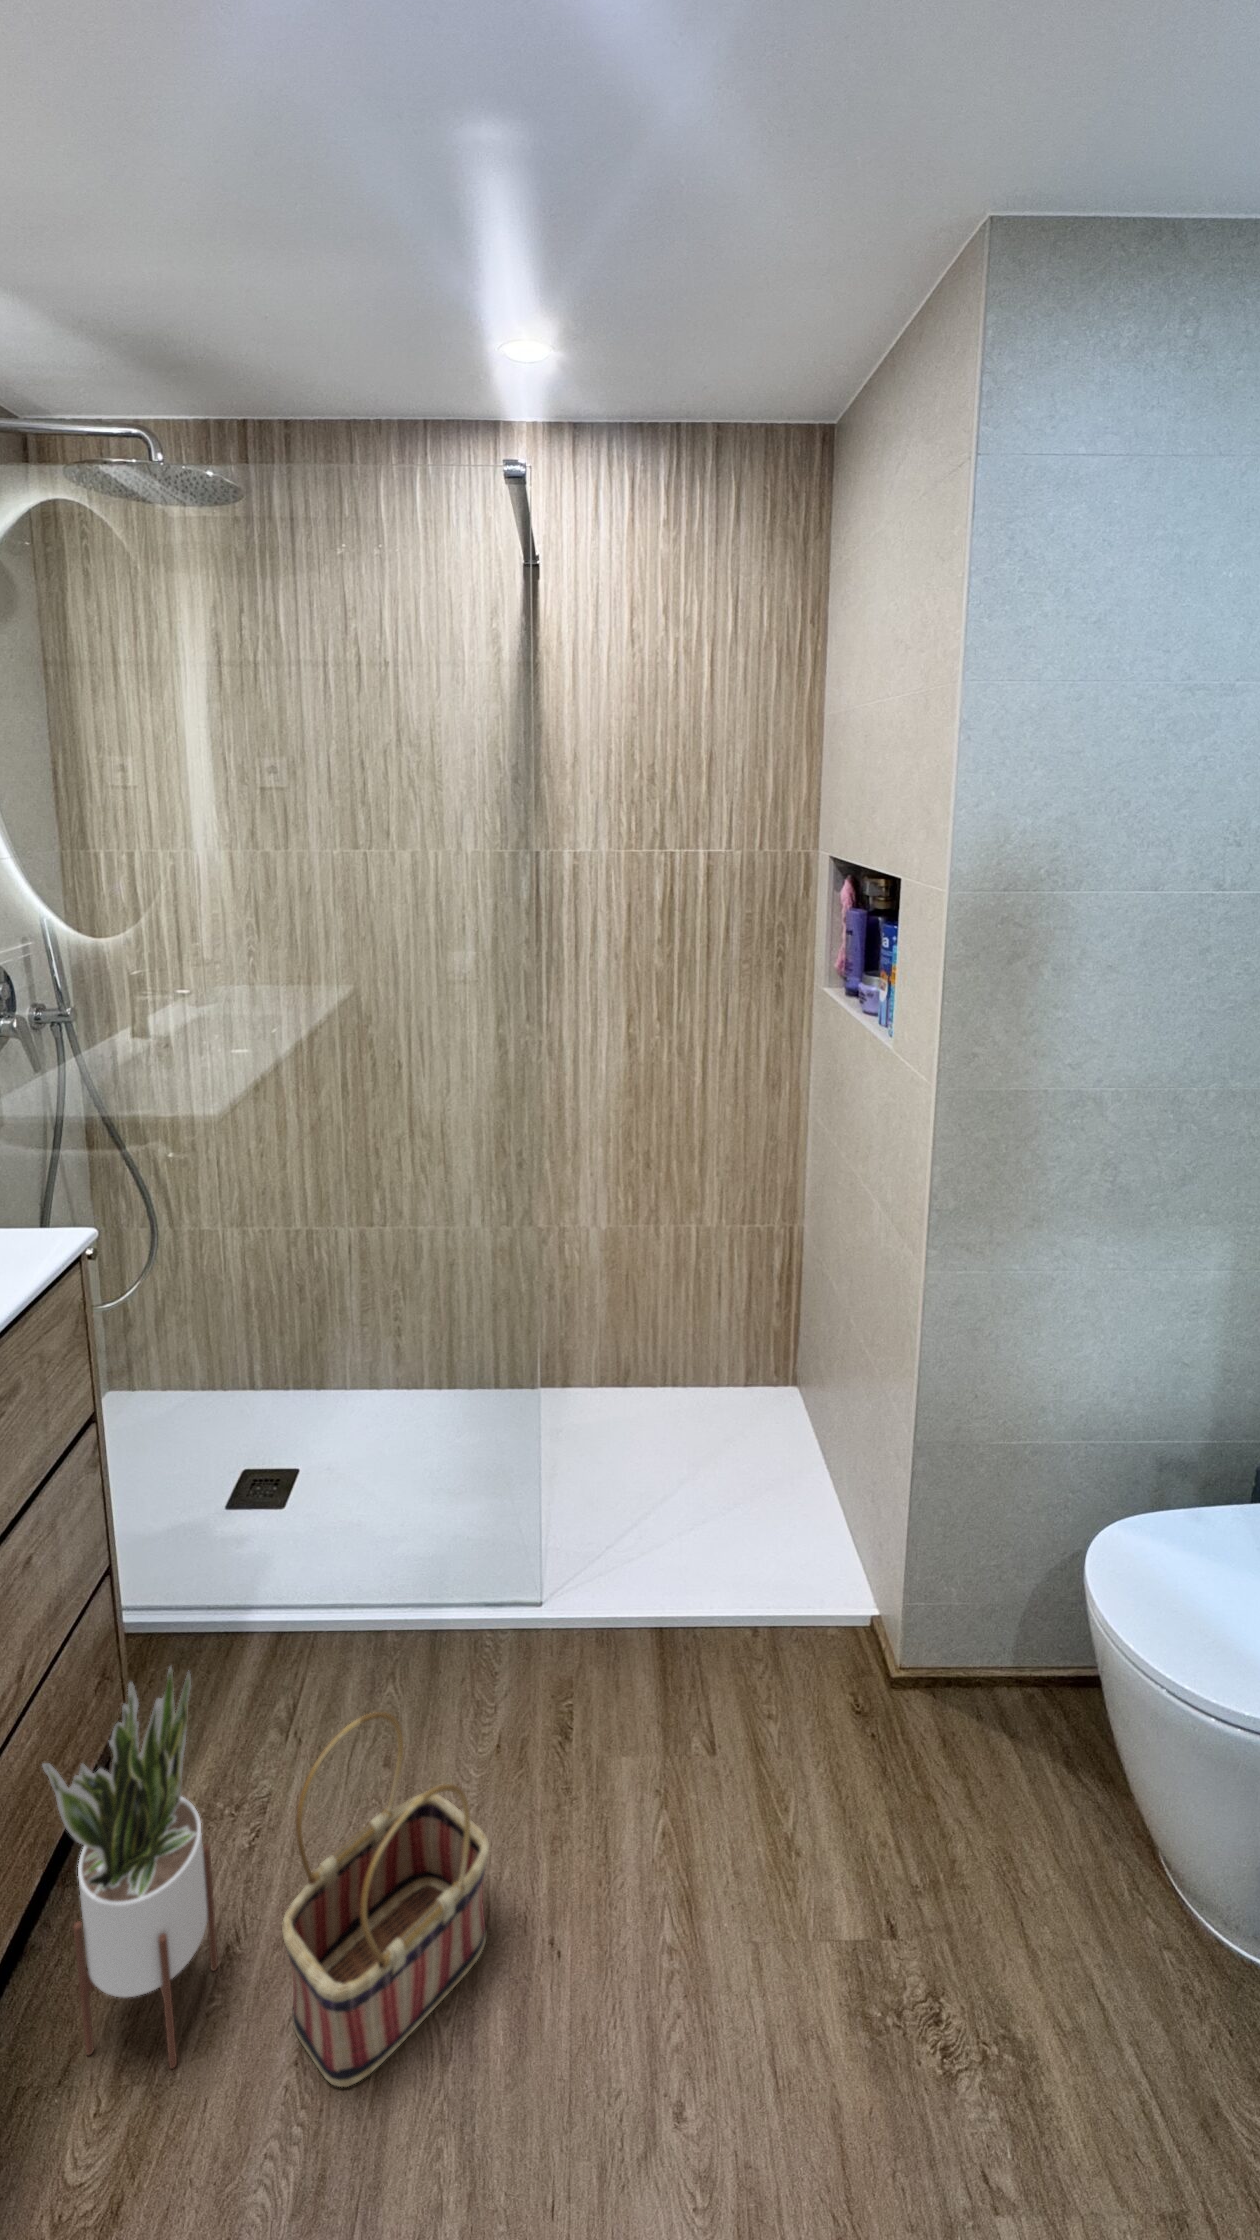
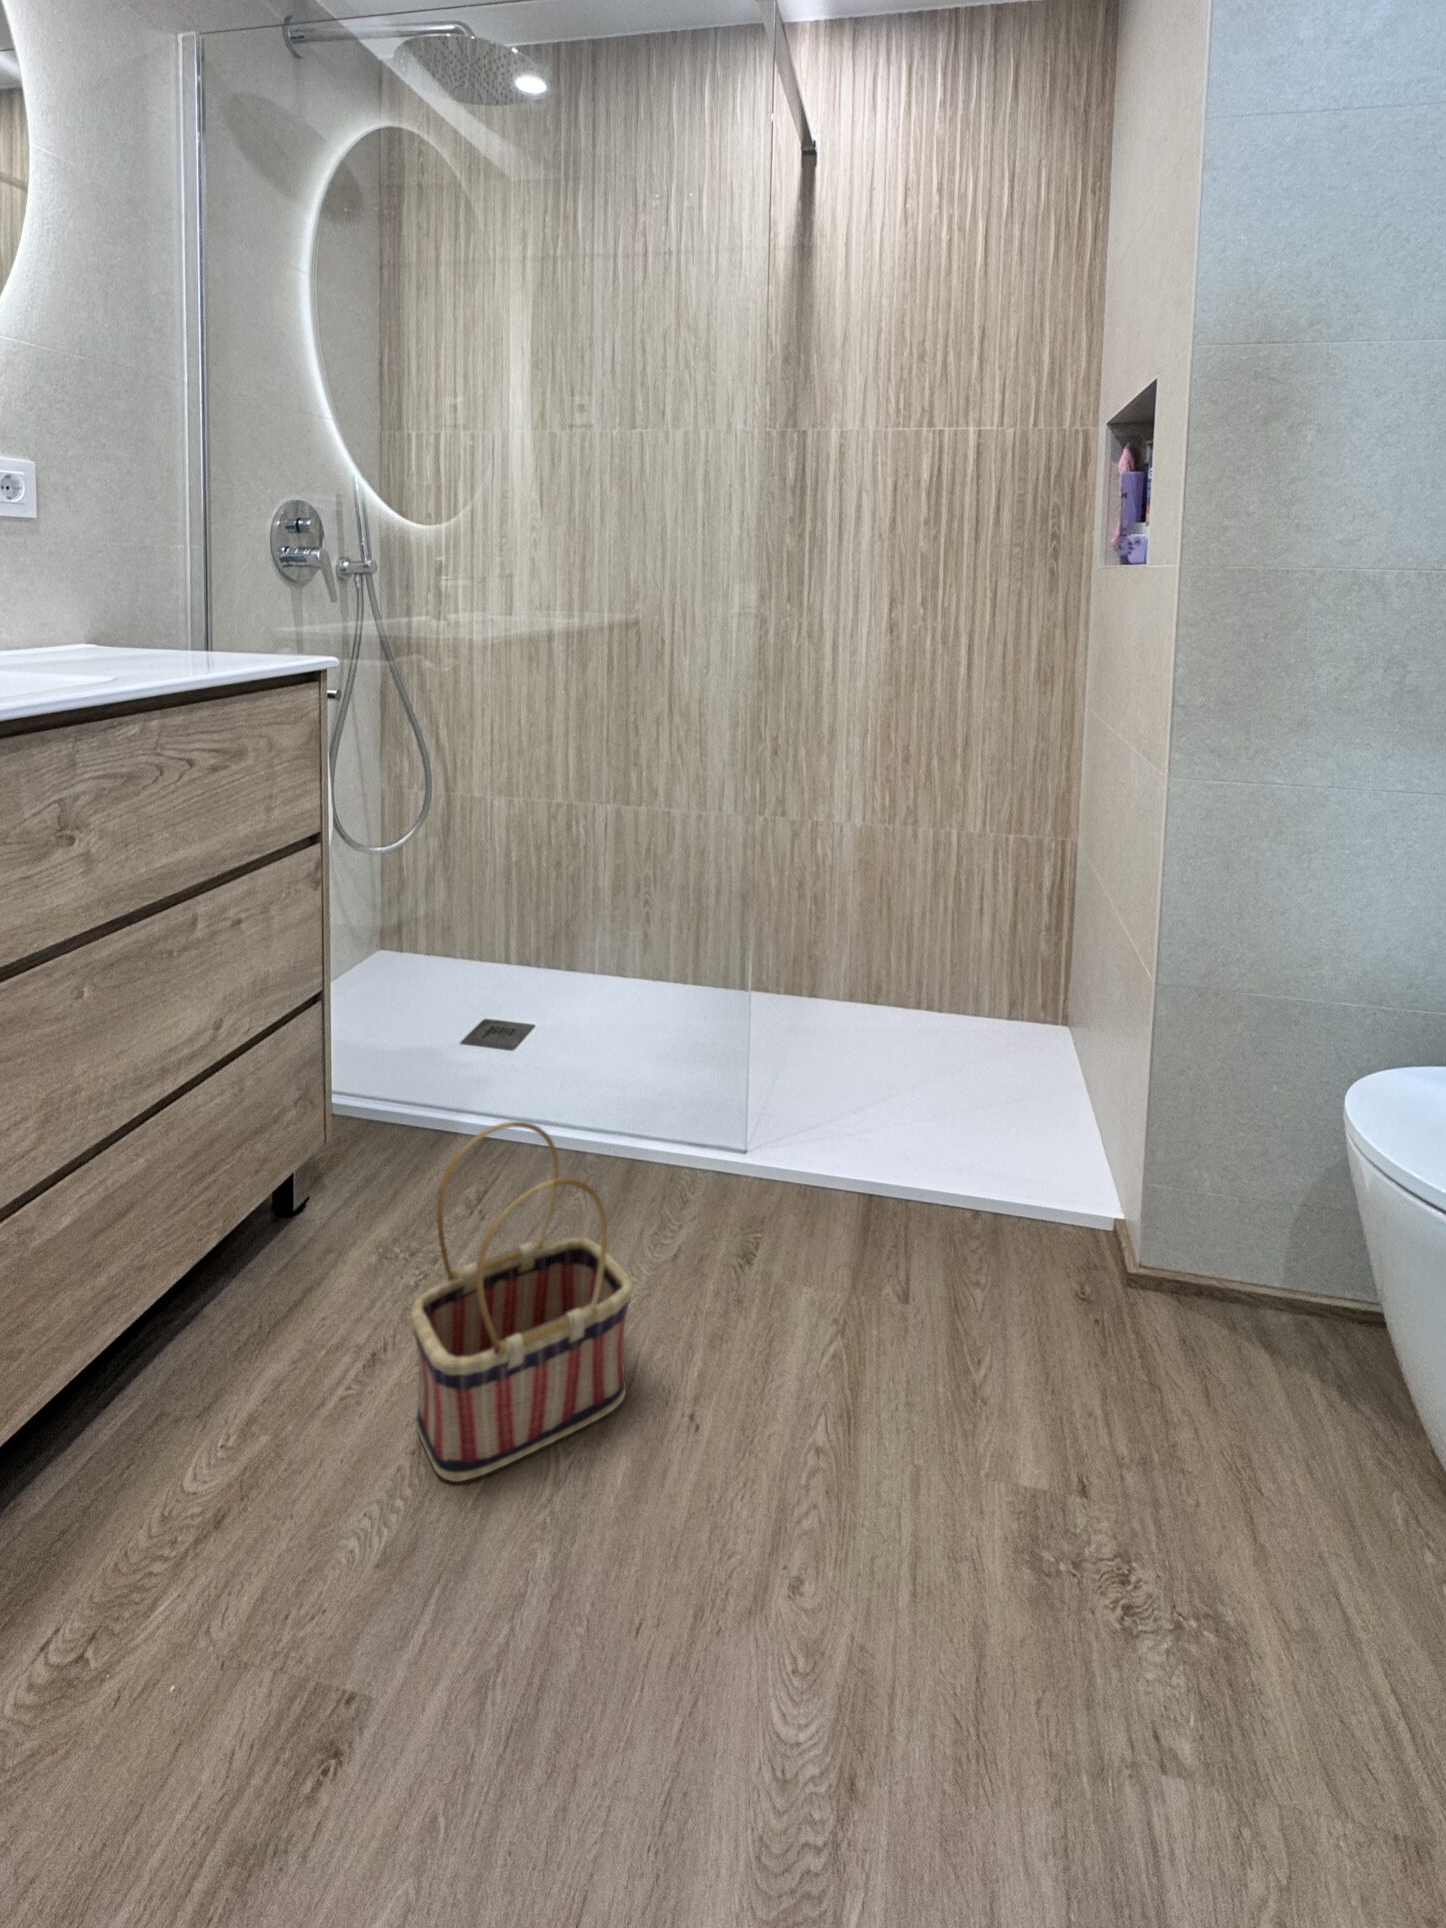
potted plant: present [42,1667,218,2069] -> none [199,1019,362,1430]

